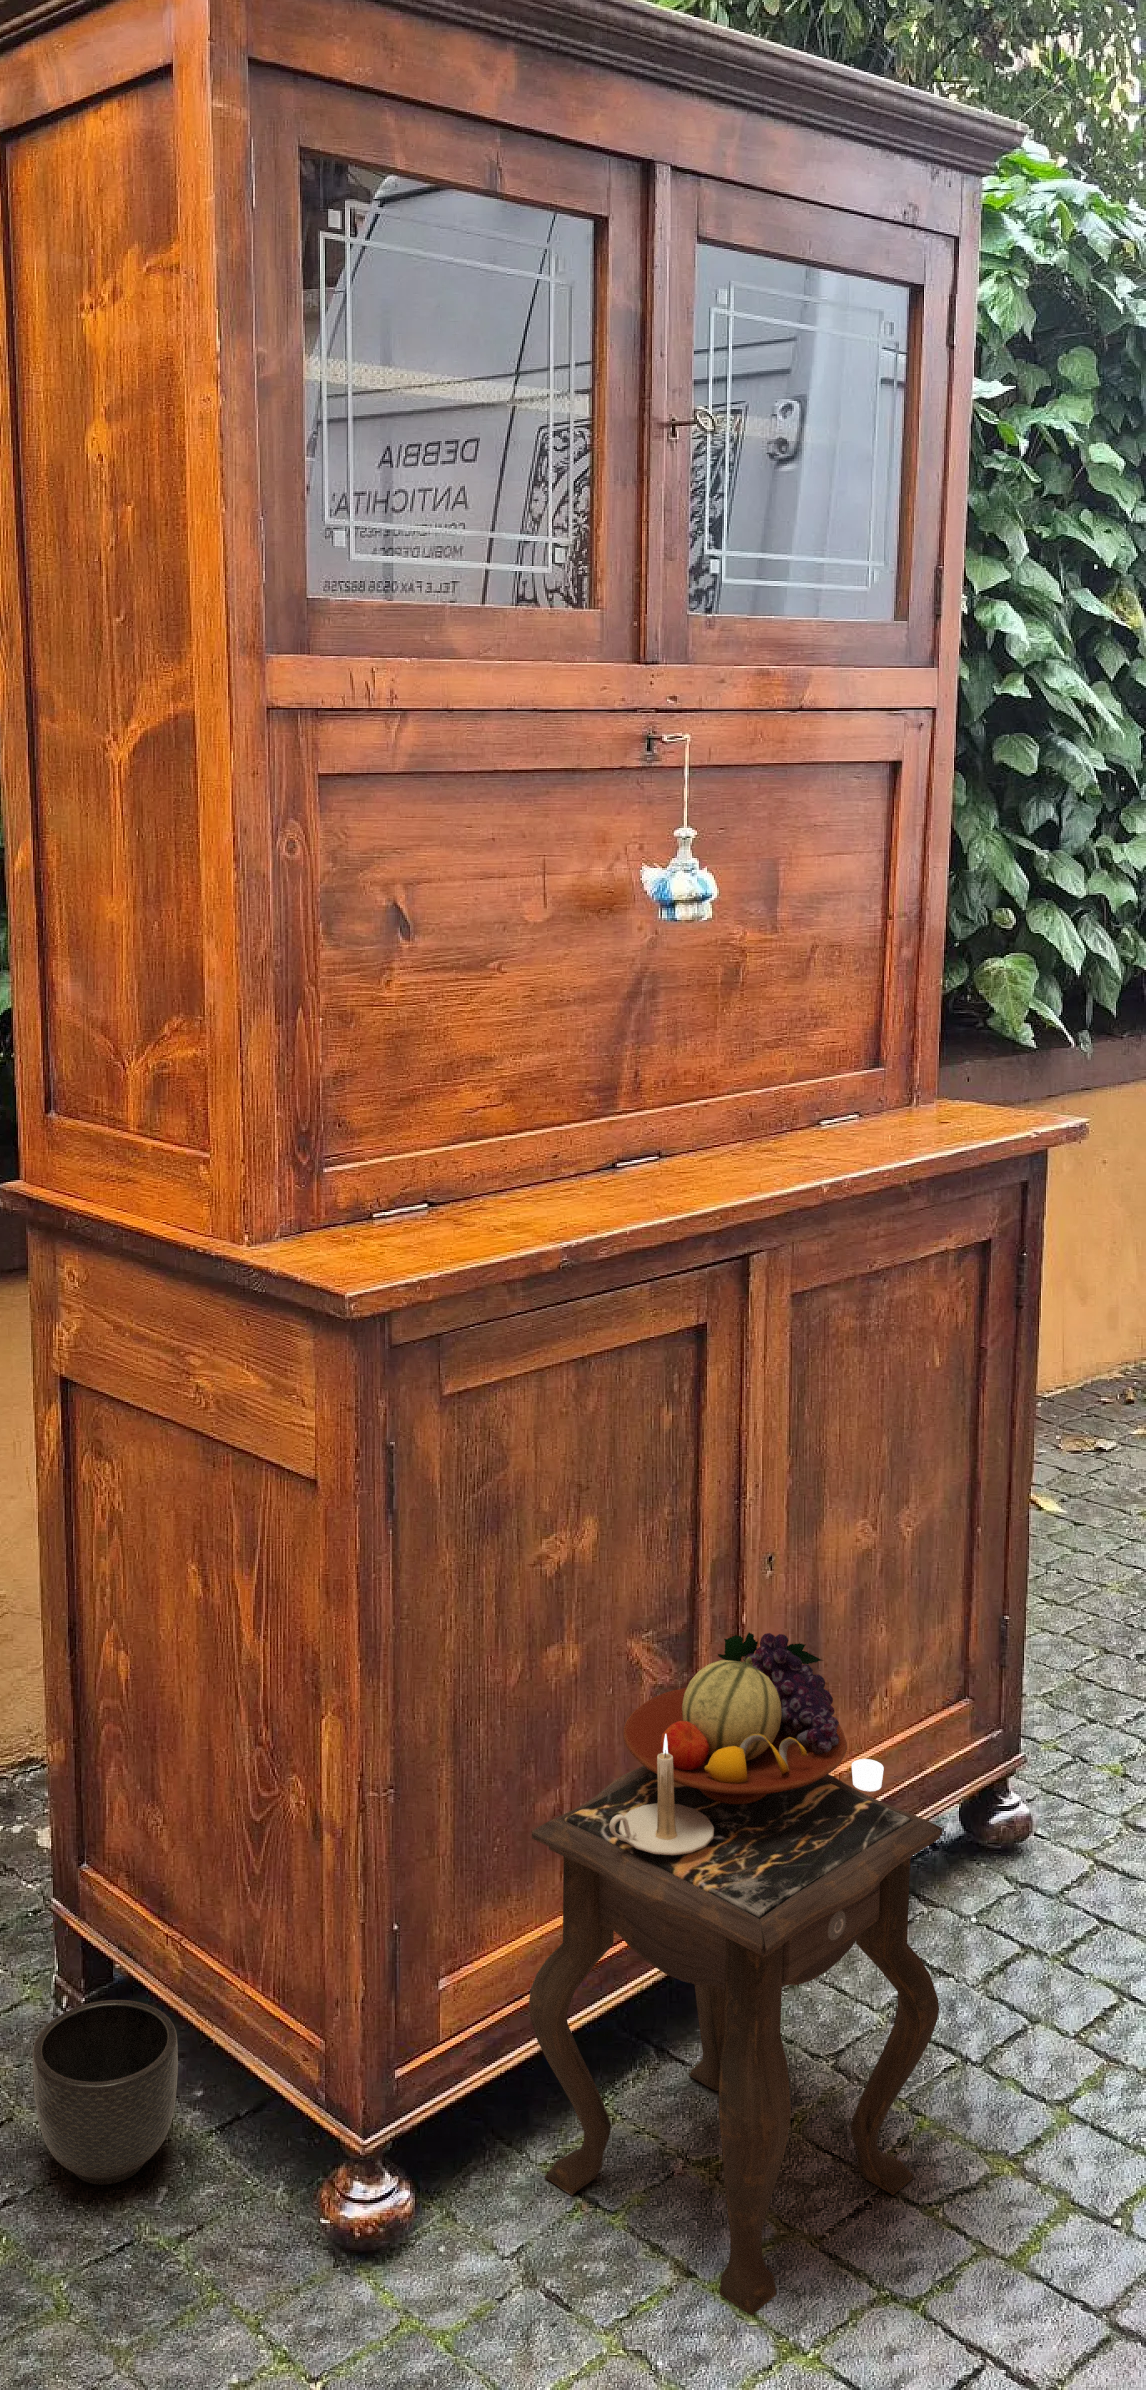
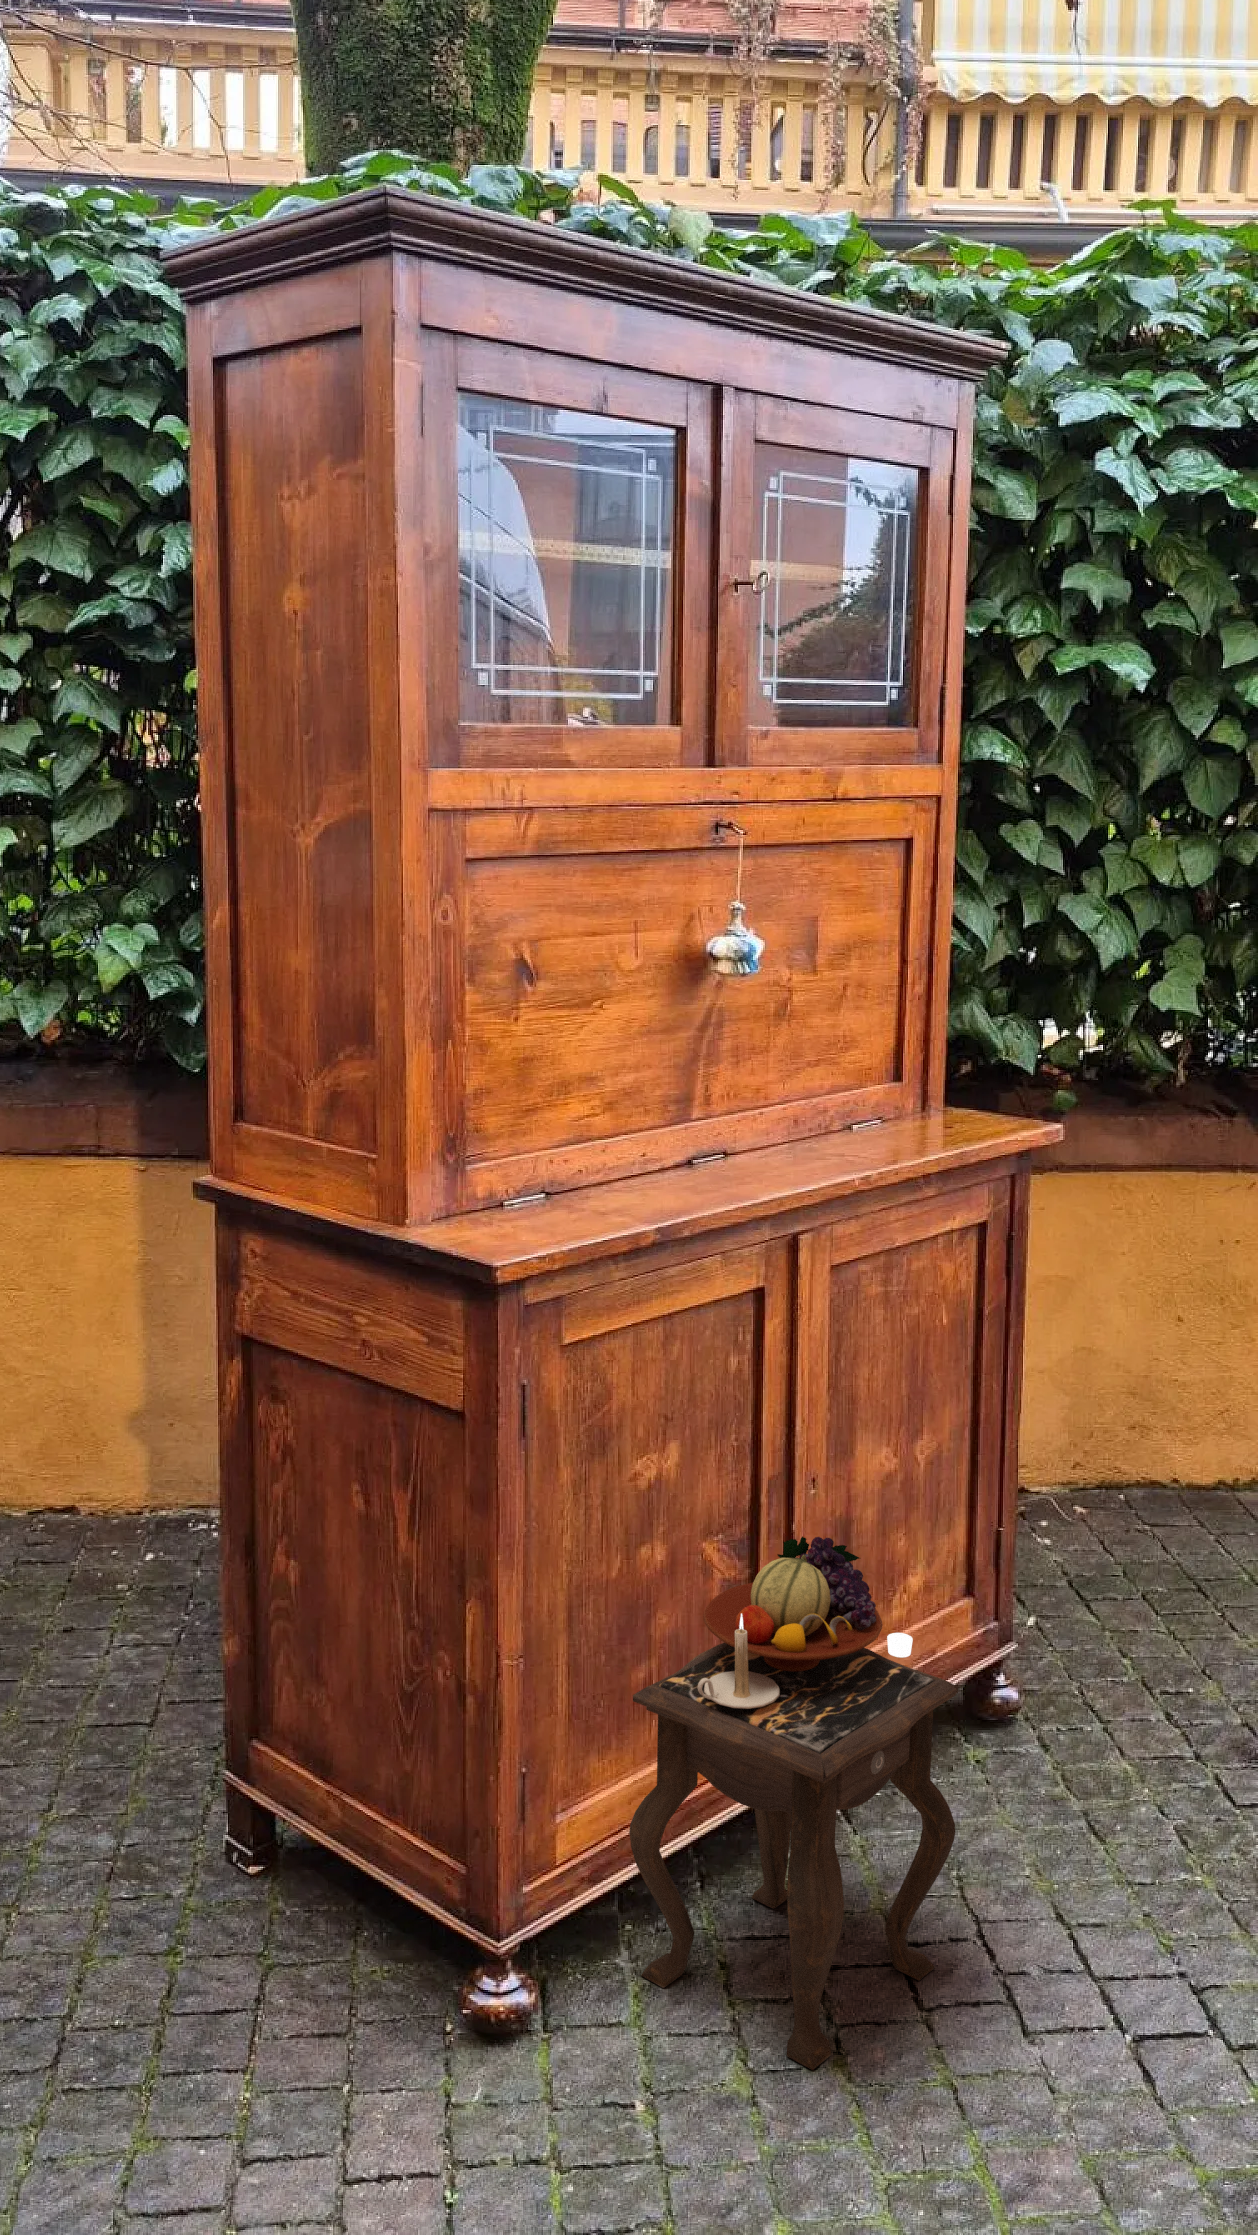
planter: present [33,2000,178,2185] -> none [225,1844,343,1991]

